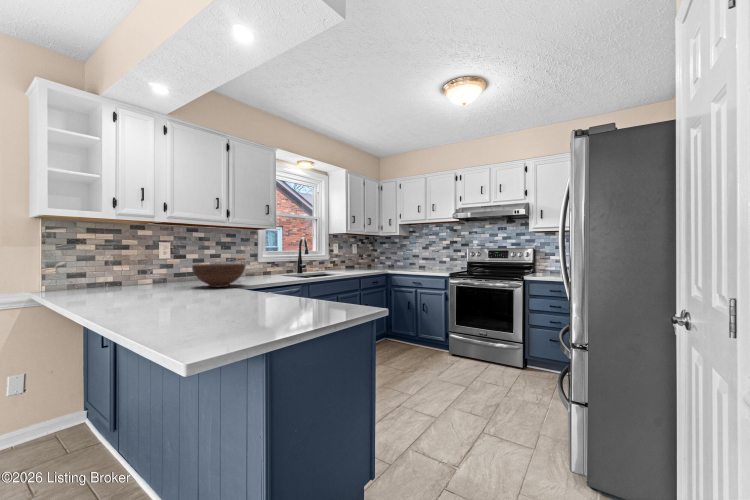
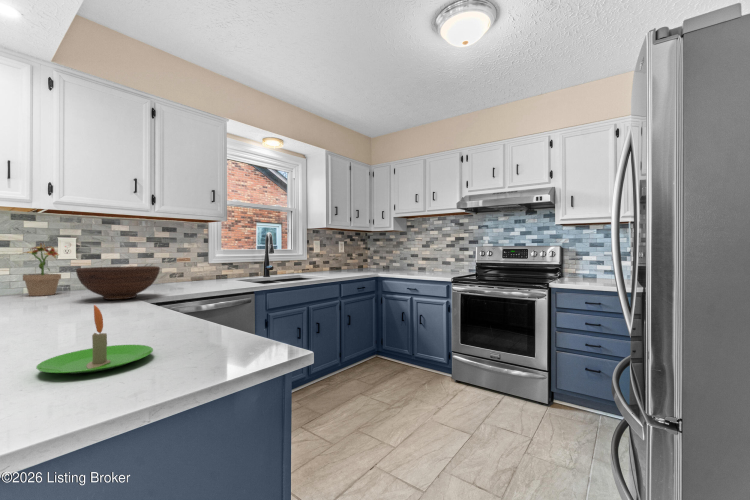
potted plant: none [140,246,166,286] -> present [23,243,61,296]
candle: none [264,281,312,314] -> present [36,305,153,374]

